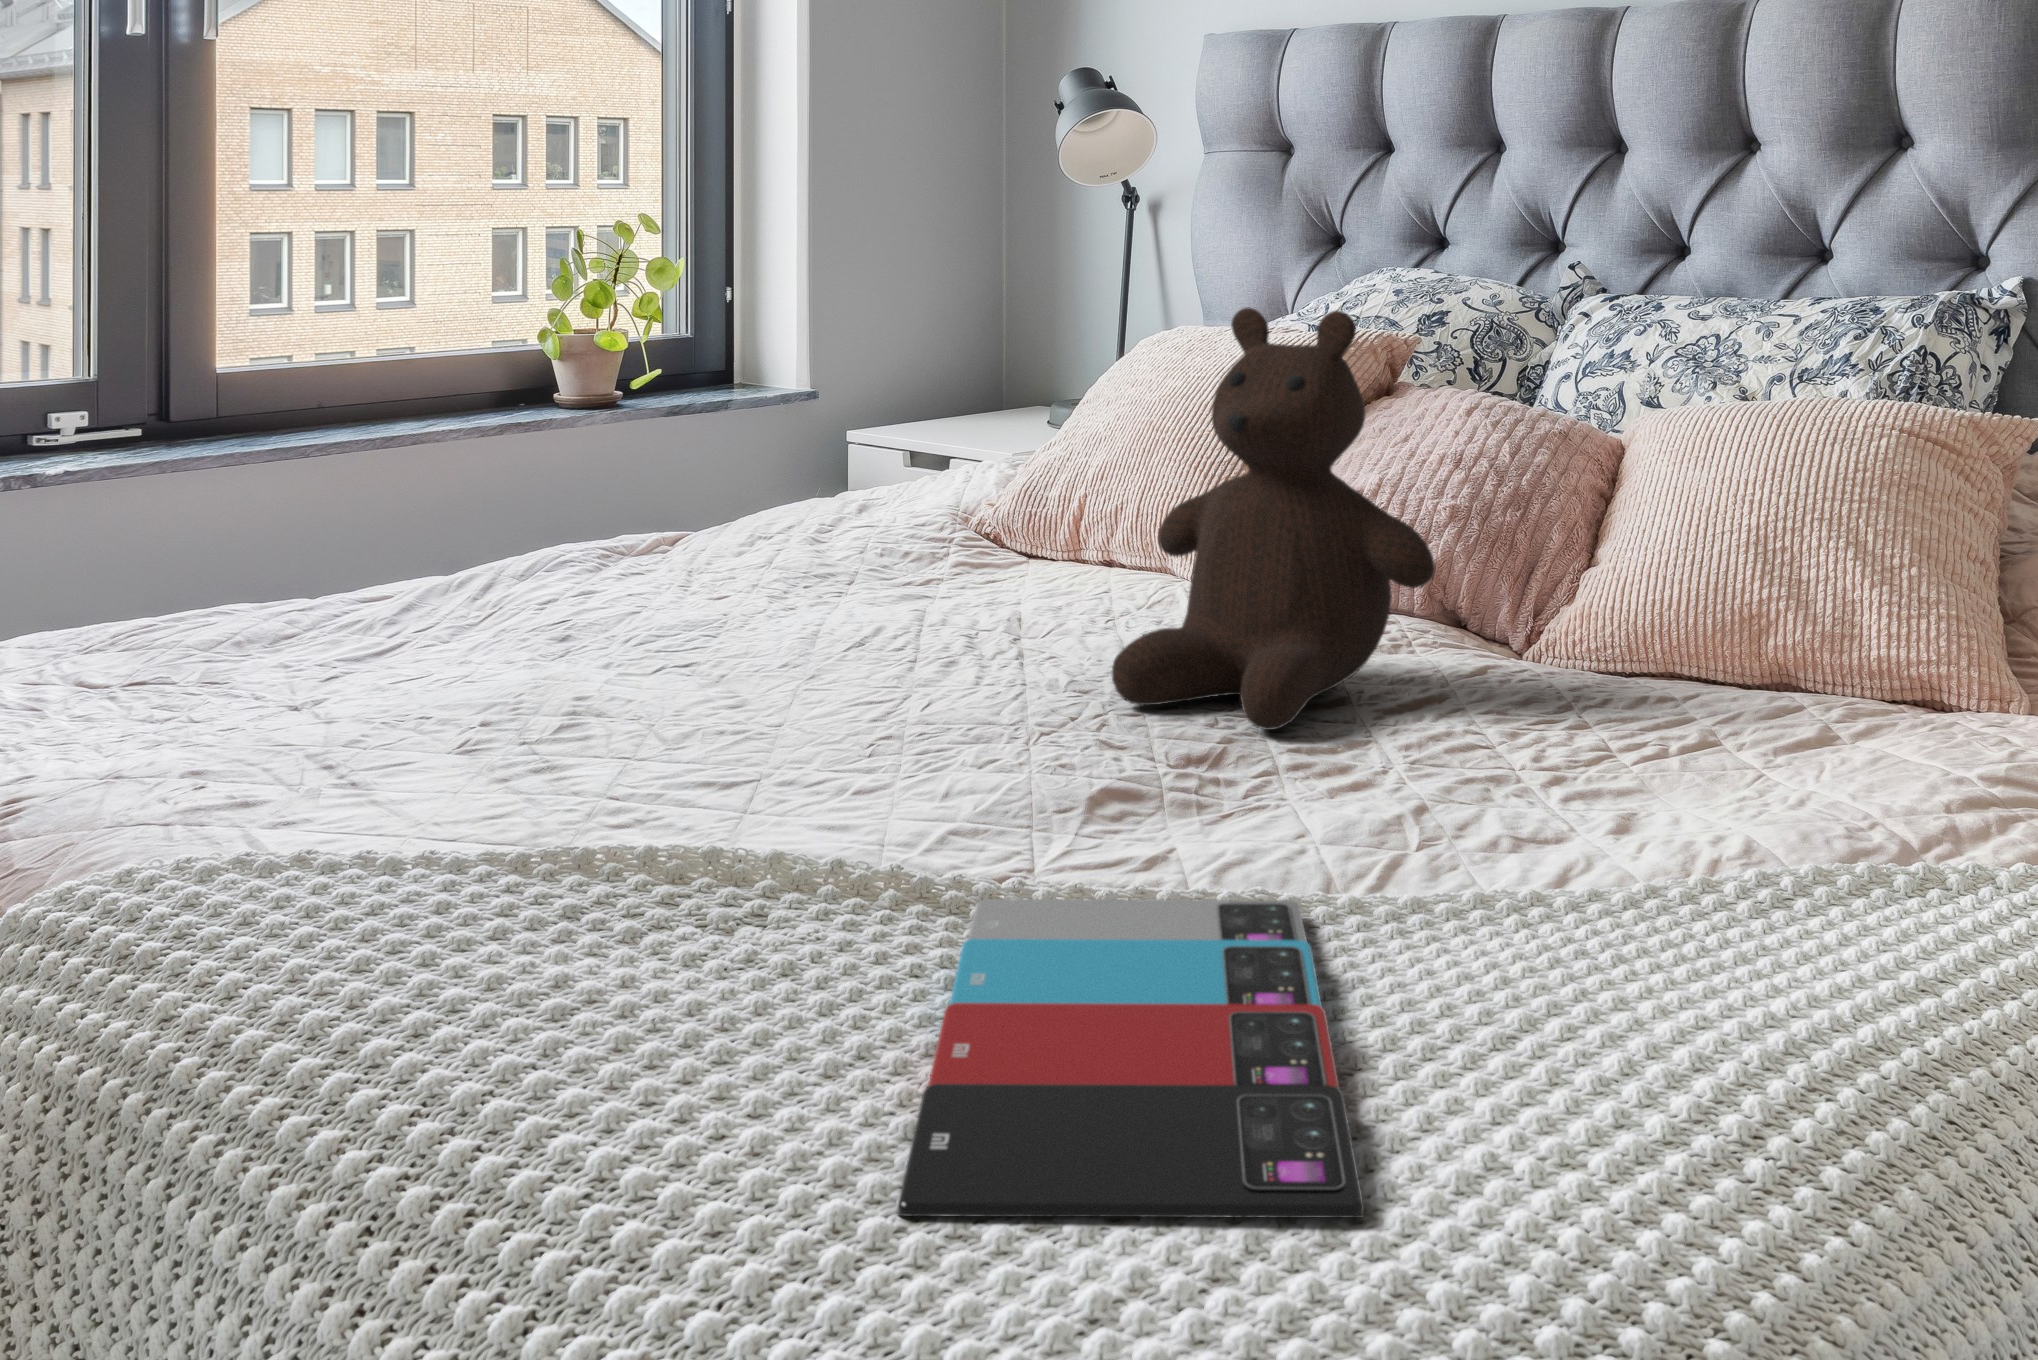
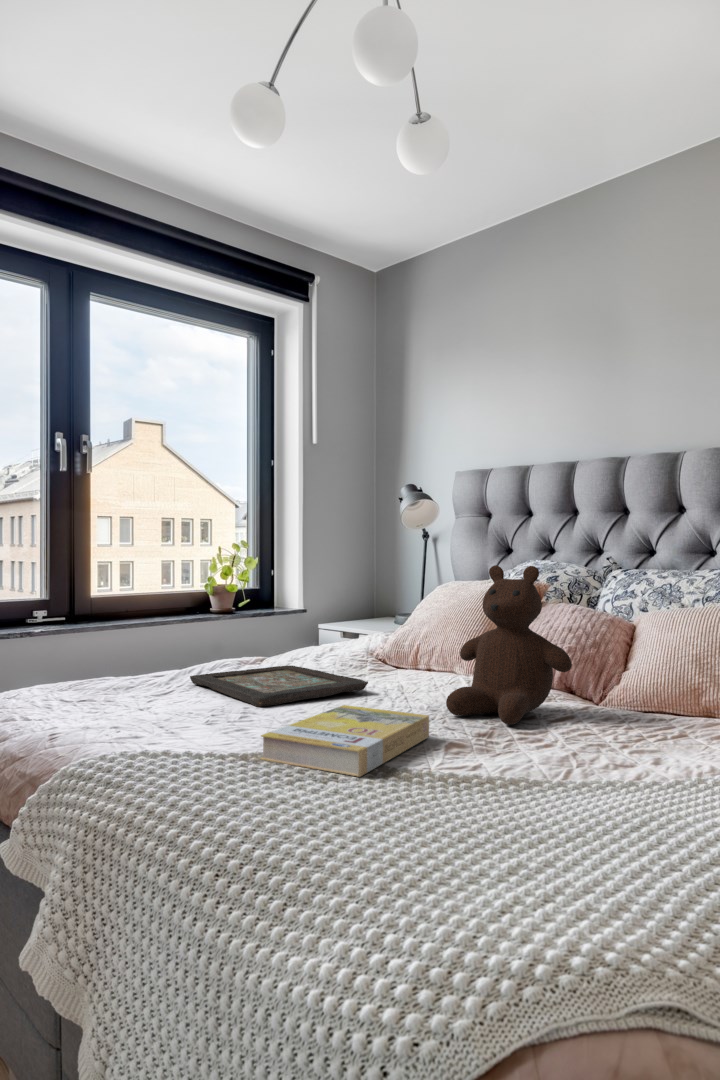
decorative tray: none [440,564,923,693] -> present [190,665,368,707]
book: none [571,693,1047,908] -> present [261,705,429,777]
smartphone: present [897,899,1364,1218] -> none [416,775,599,885]

